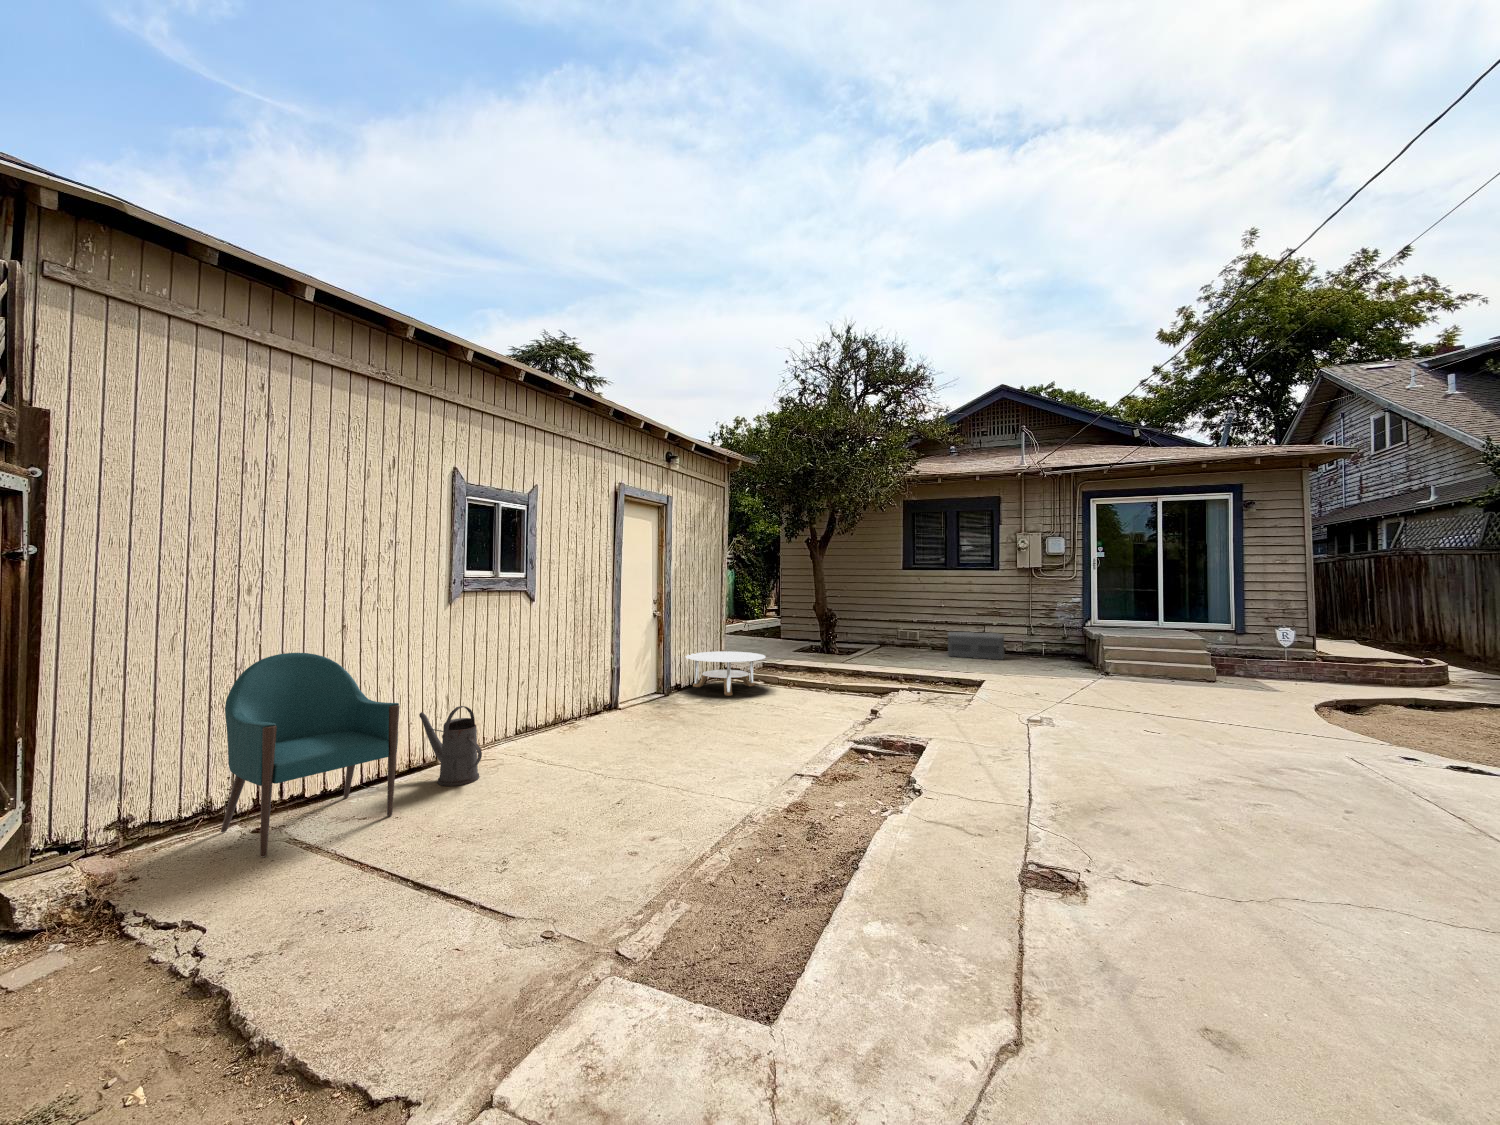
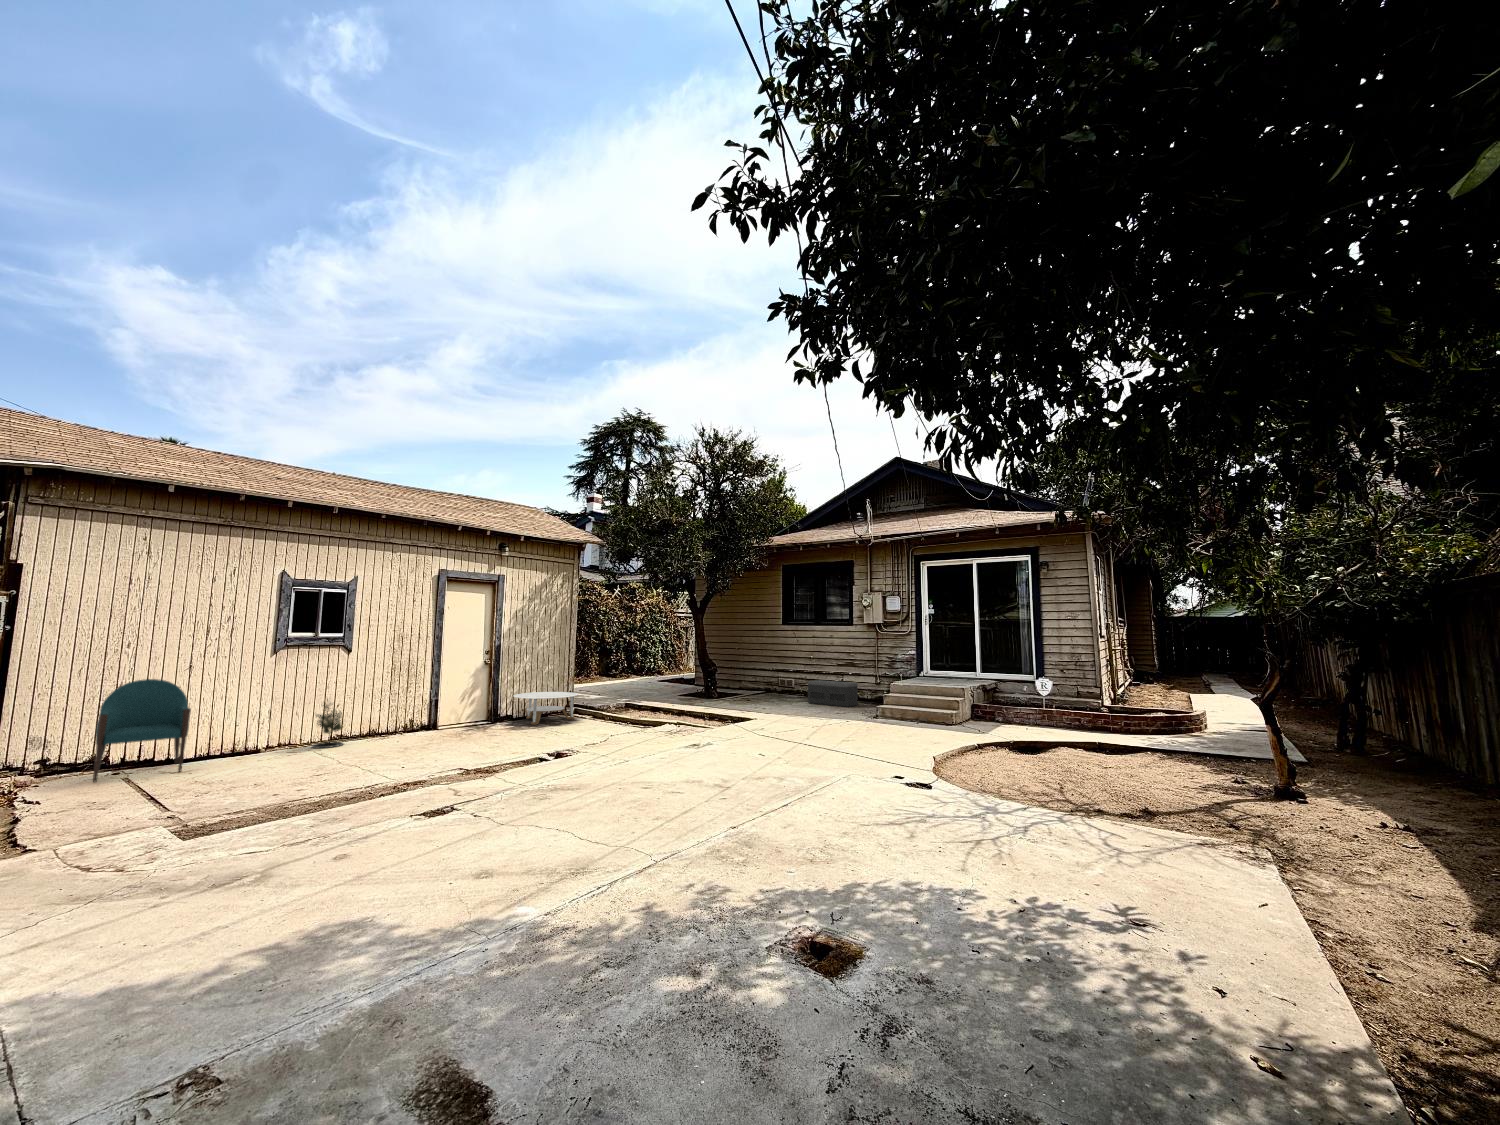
potted tree: none [507,672,555,750] -> present [312,703,343,748]
watering can: present [419,706,482,786] -> none [233,715,263,762]

